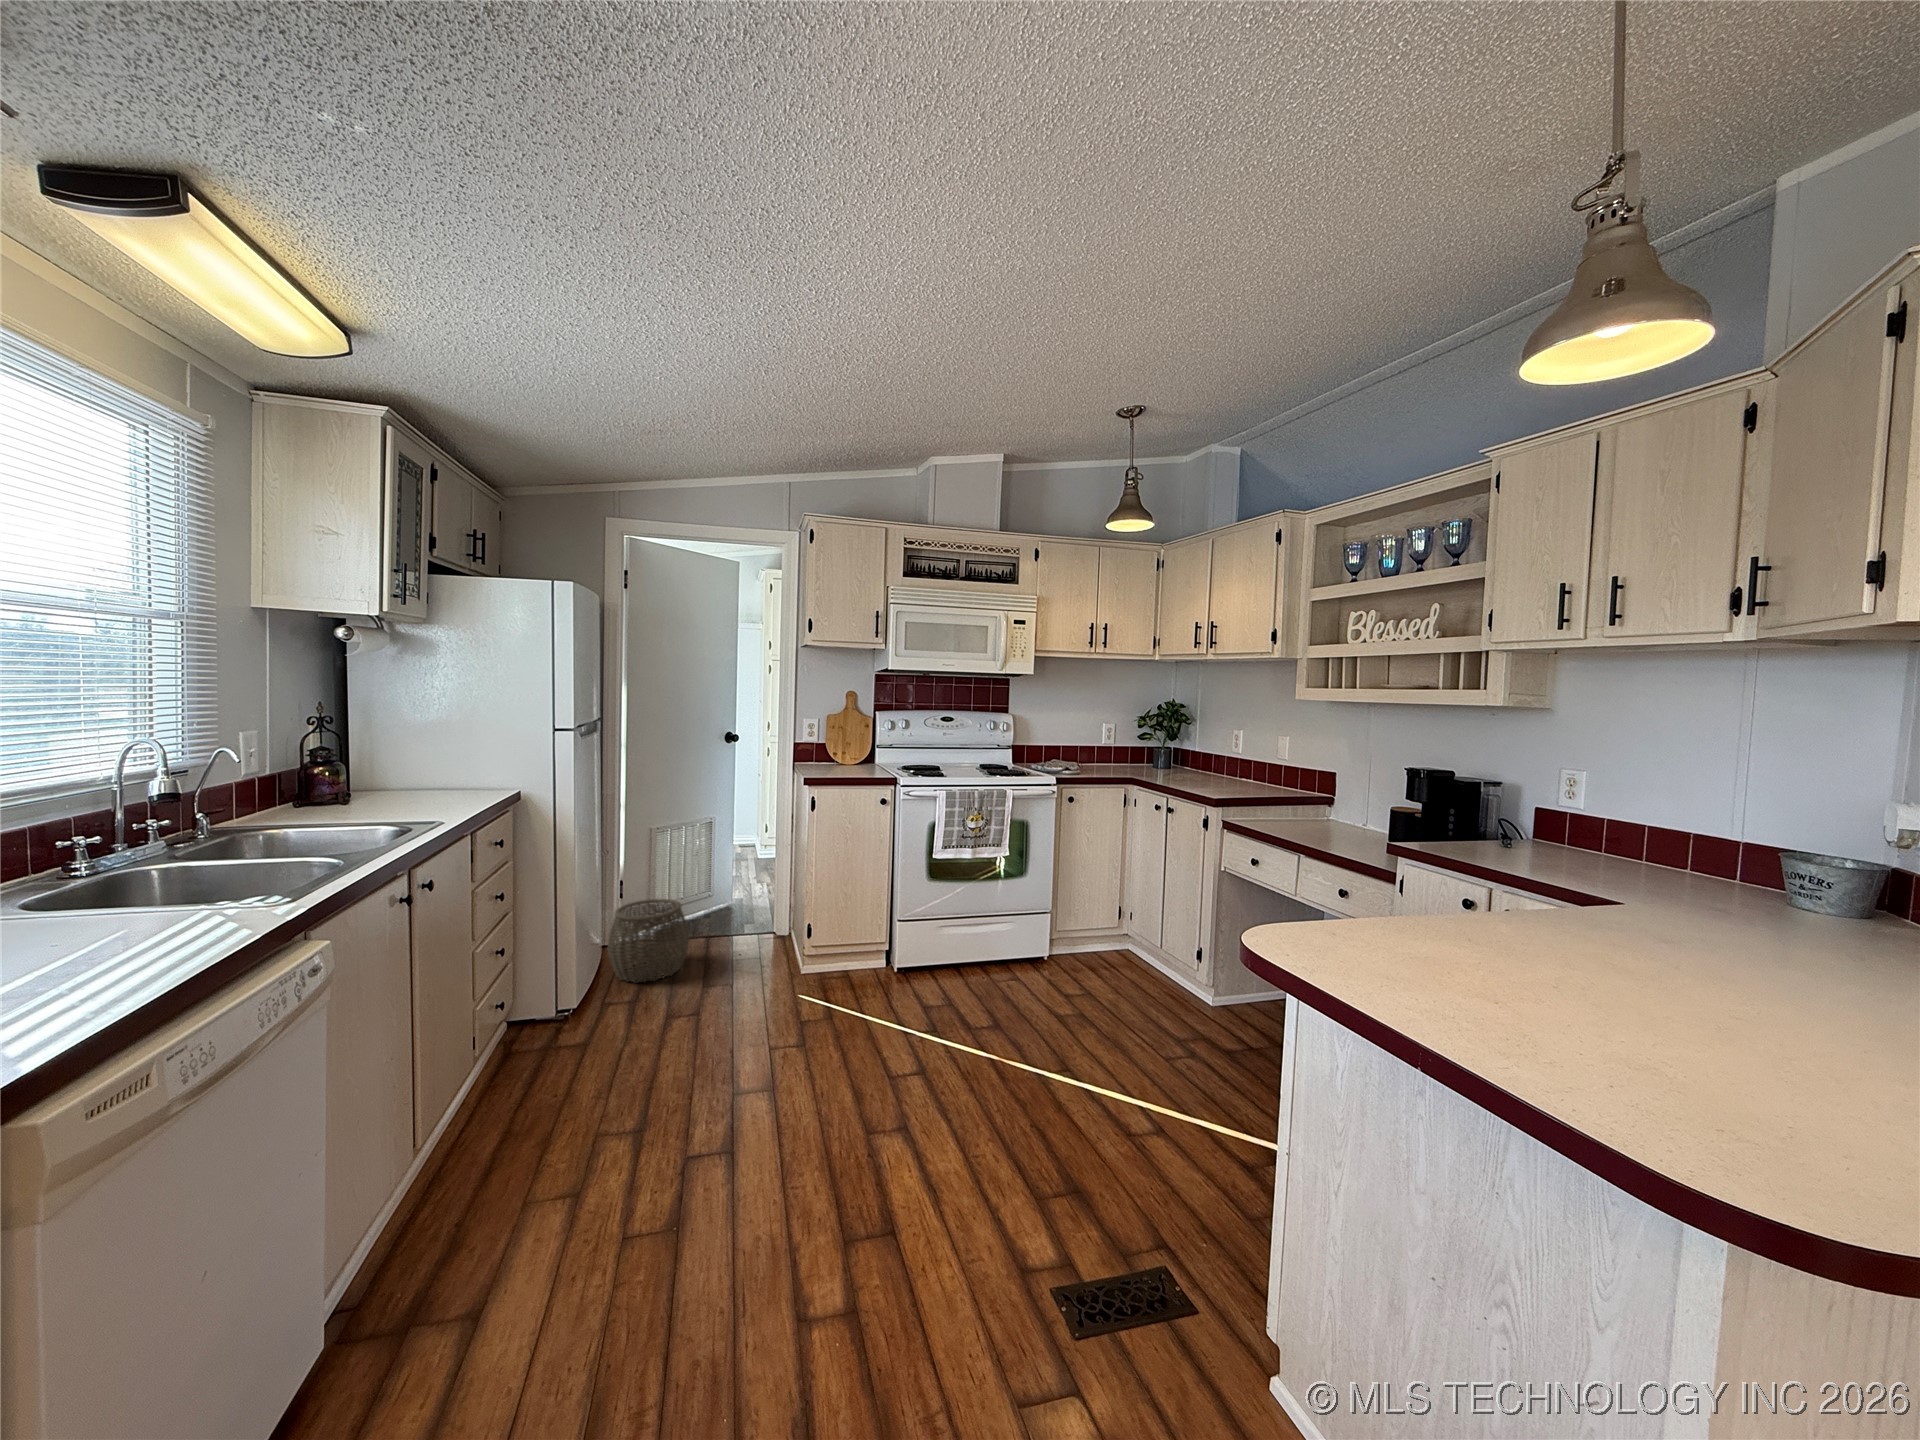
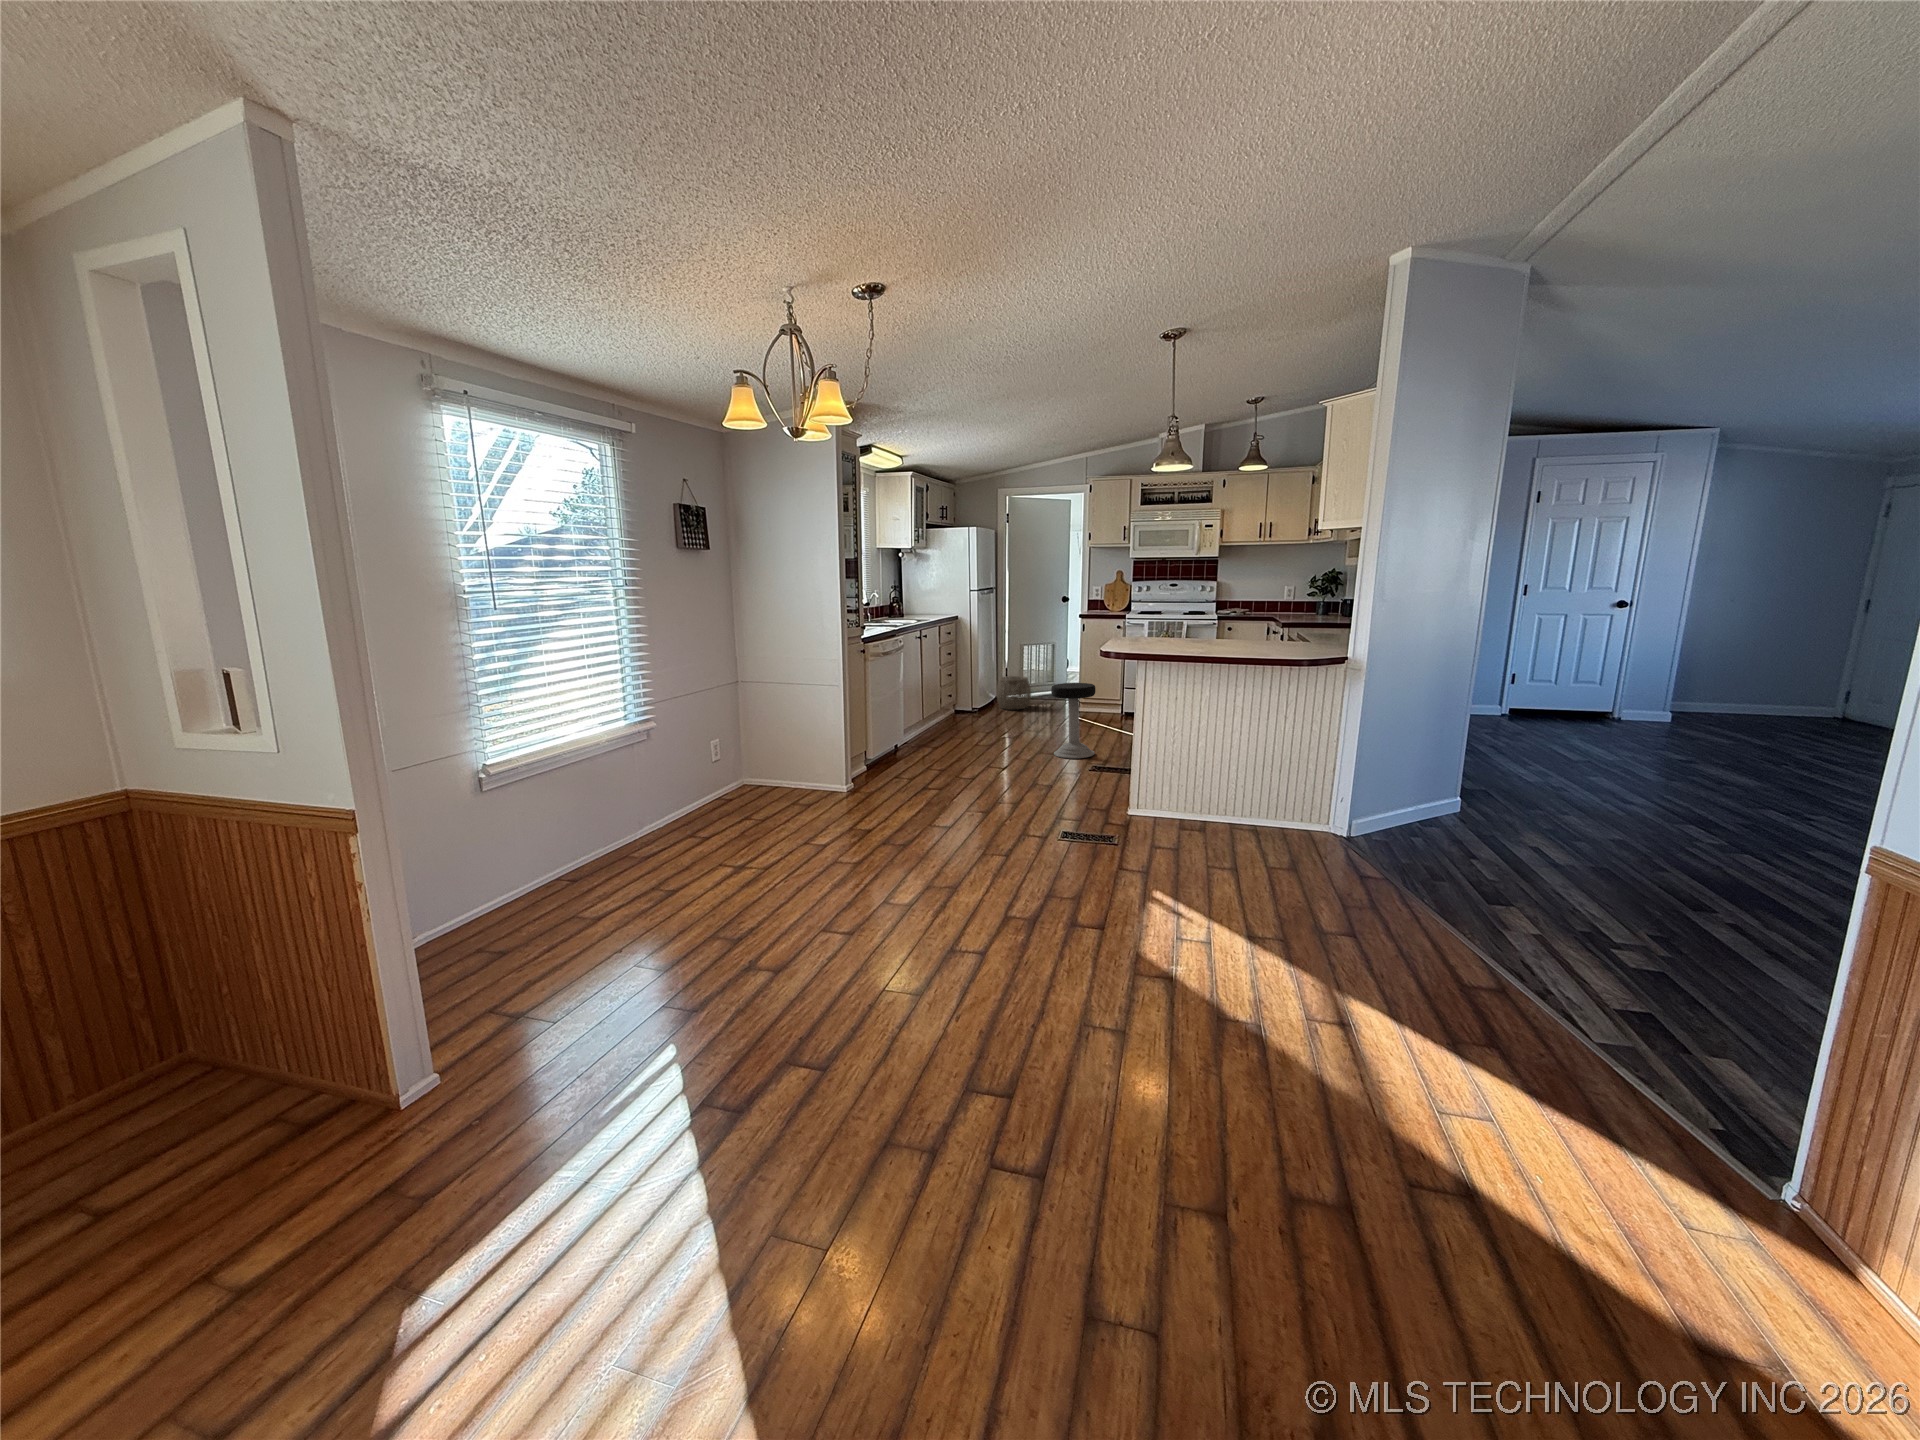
stool: none [890,994,1008,1243] -> present [1051,683,1095,759]

